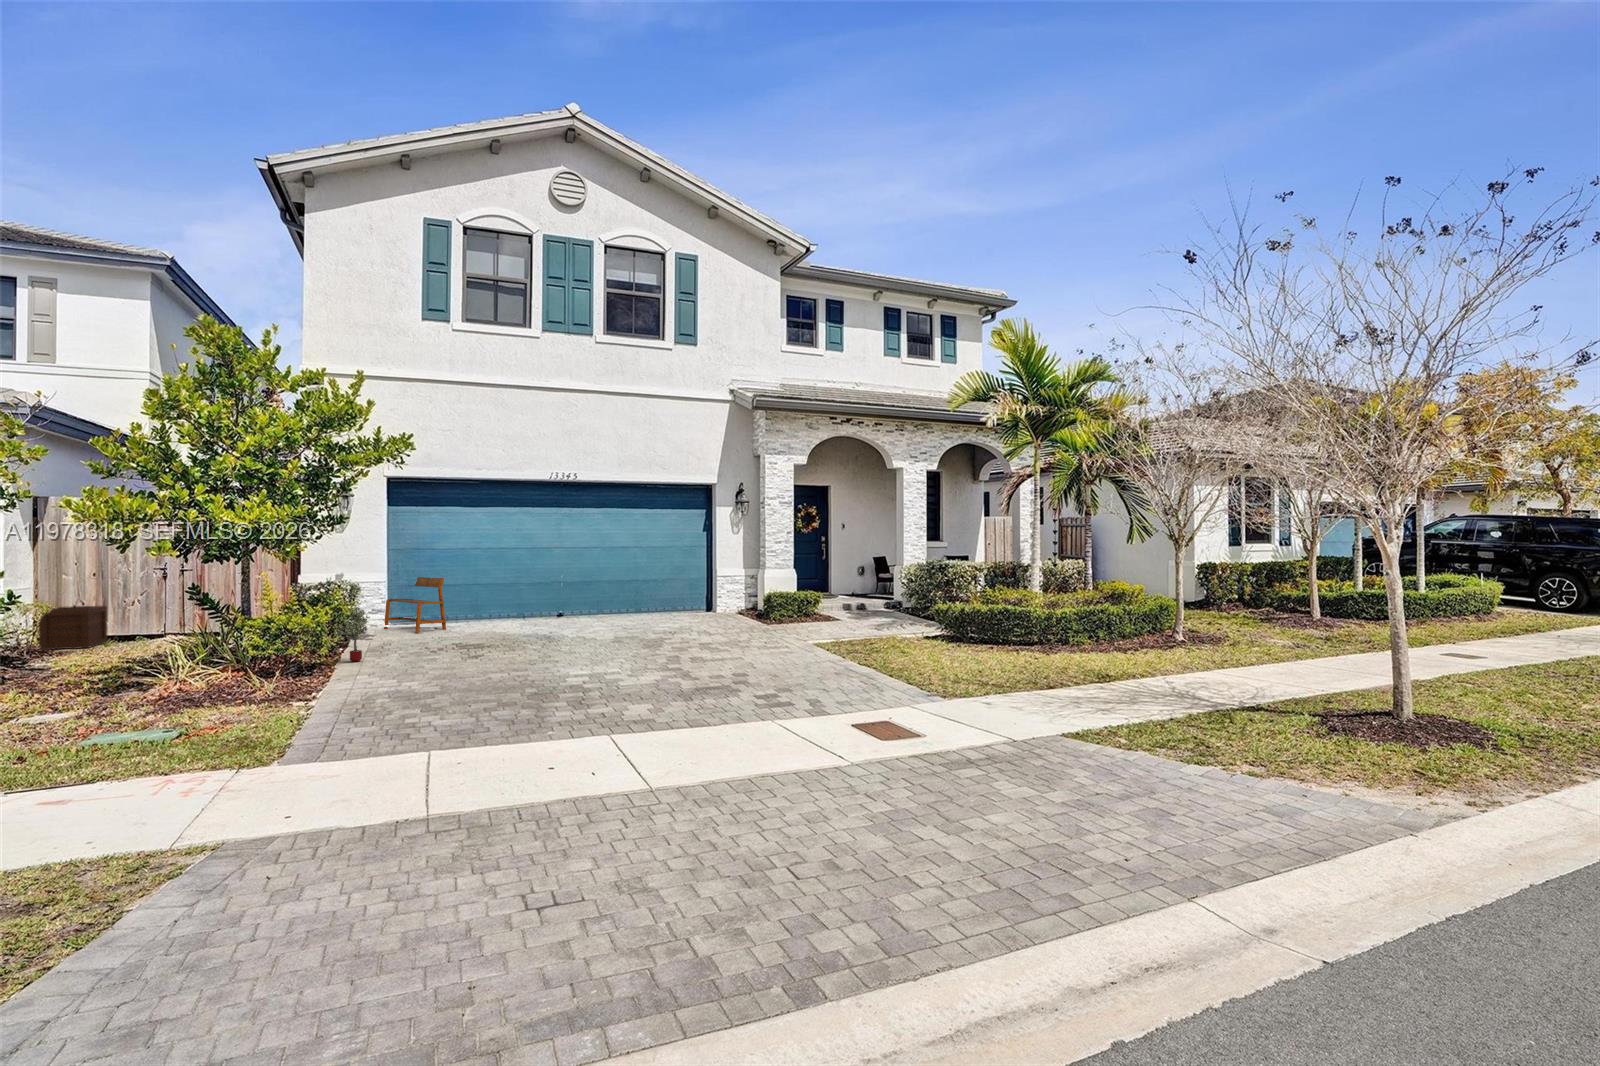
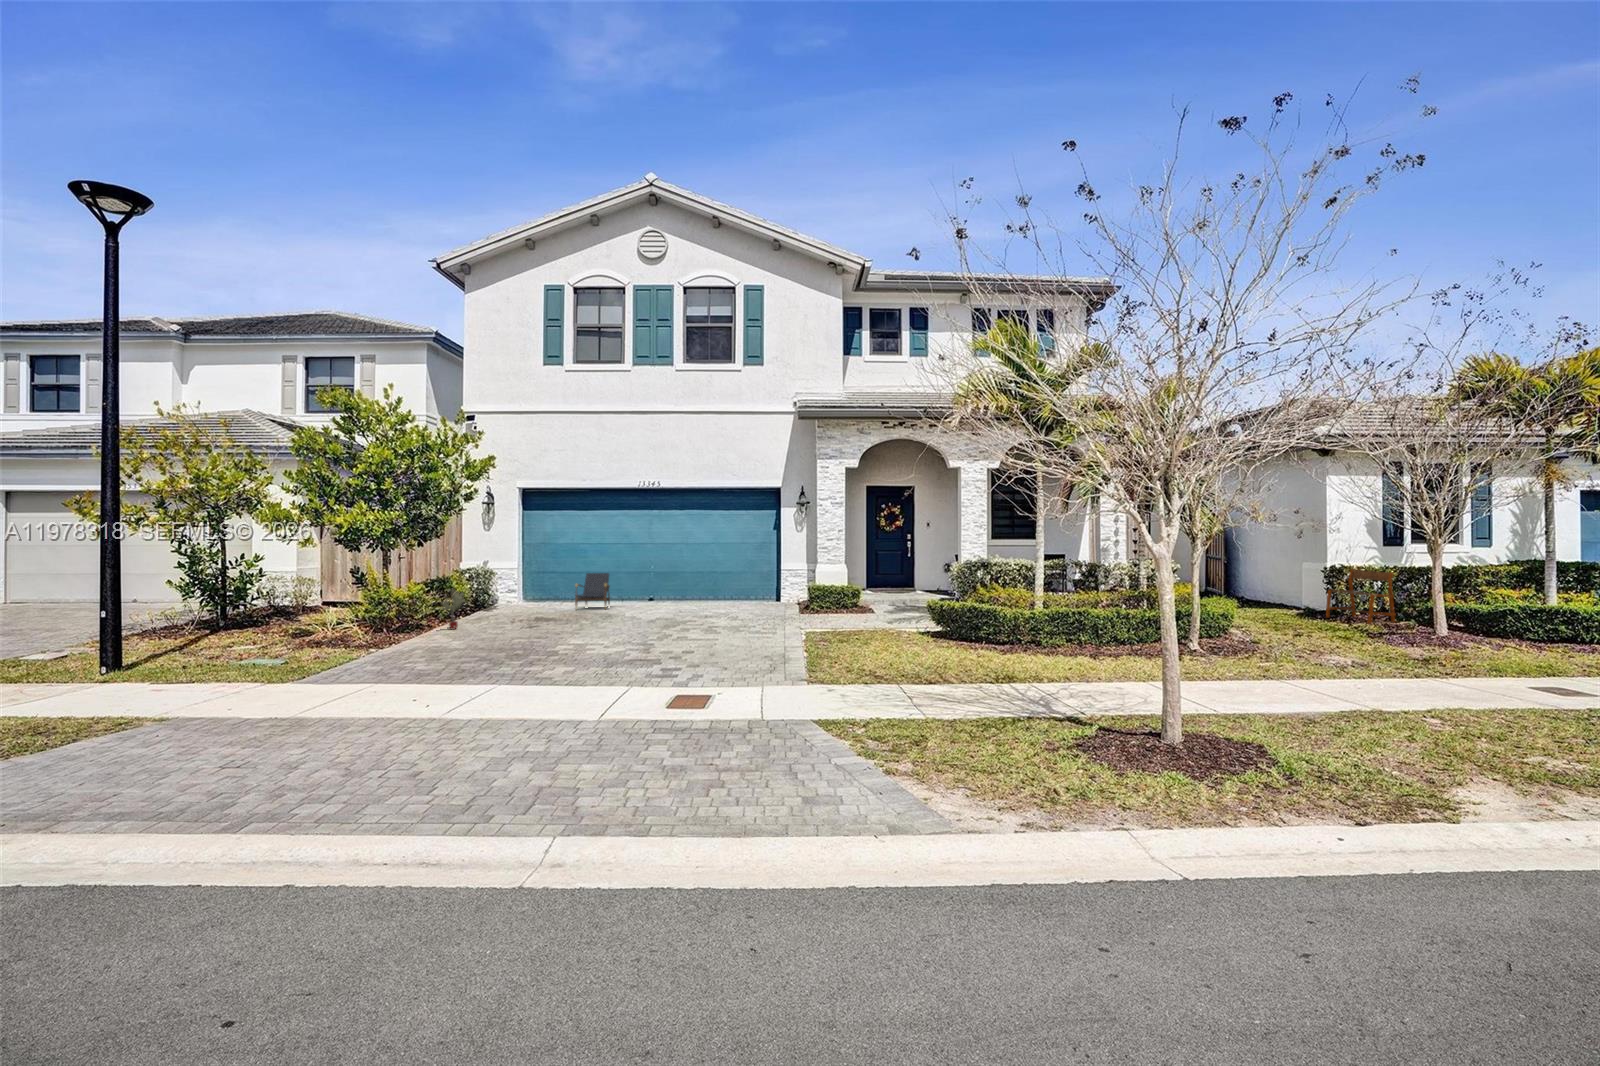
bench: present [384,577,446,633] -> present [1326,569,1396,624]
lounge chair: none [473,582,515,629] -> present [575,573,610,608]
wooden crate: present [39,606,107,650] -> none [313,585,354,613]

